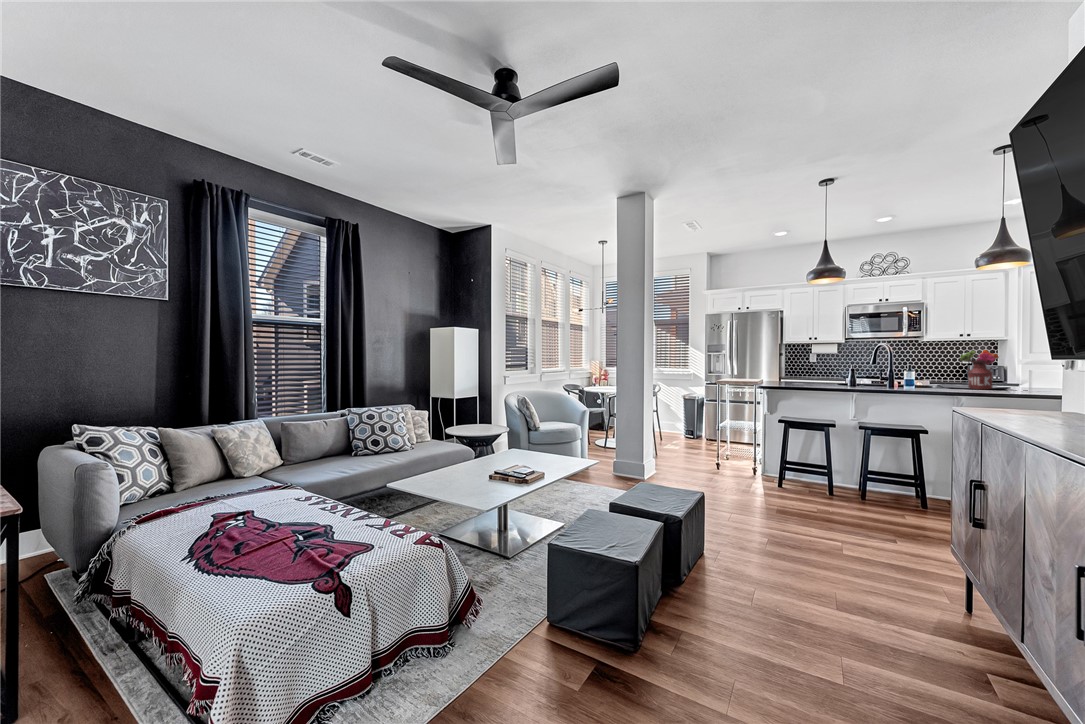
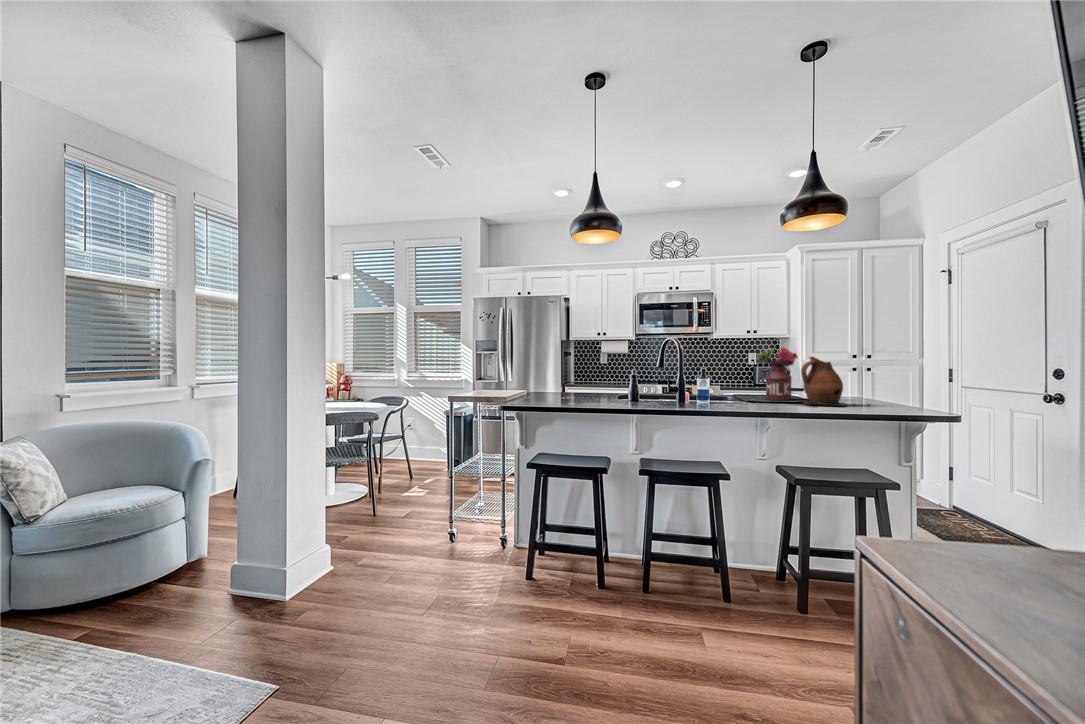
ceramic pitcher: none [997,357,1040,393] -> present [801,357,846,406]

